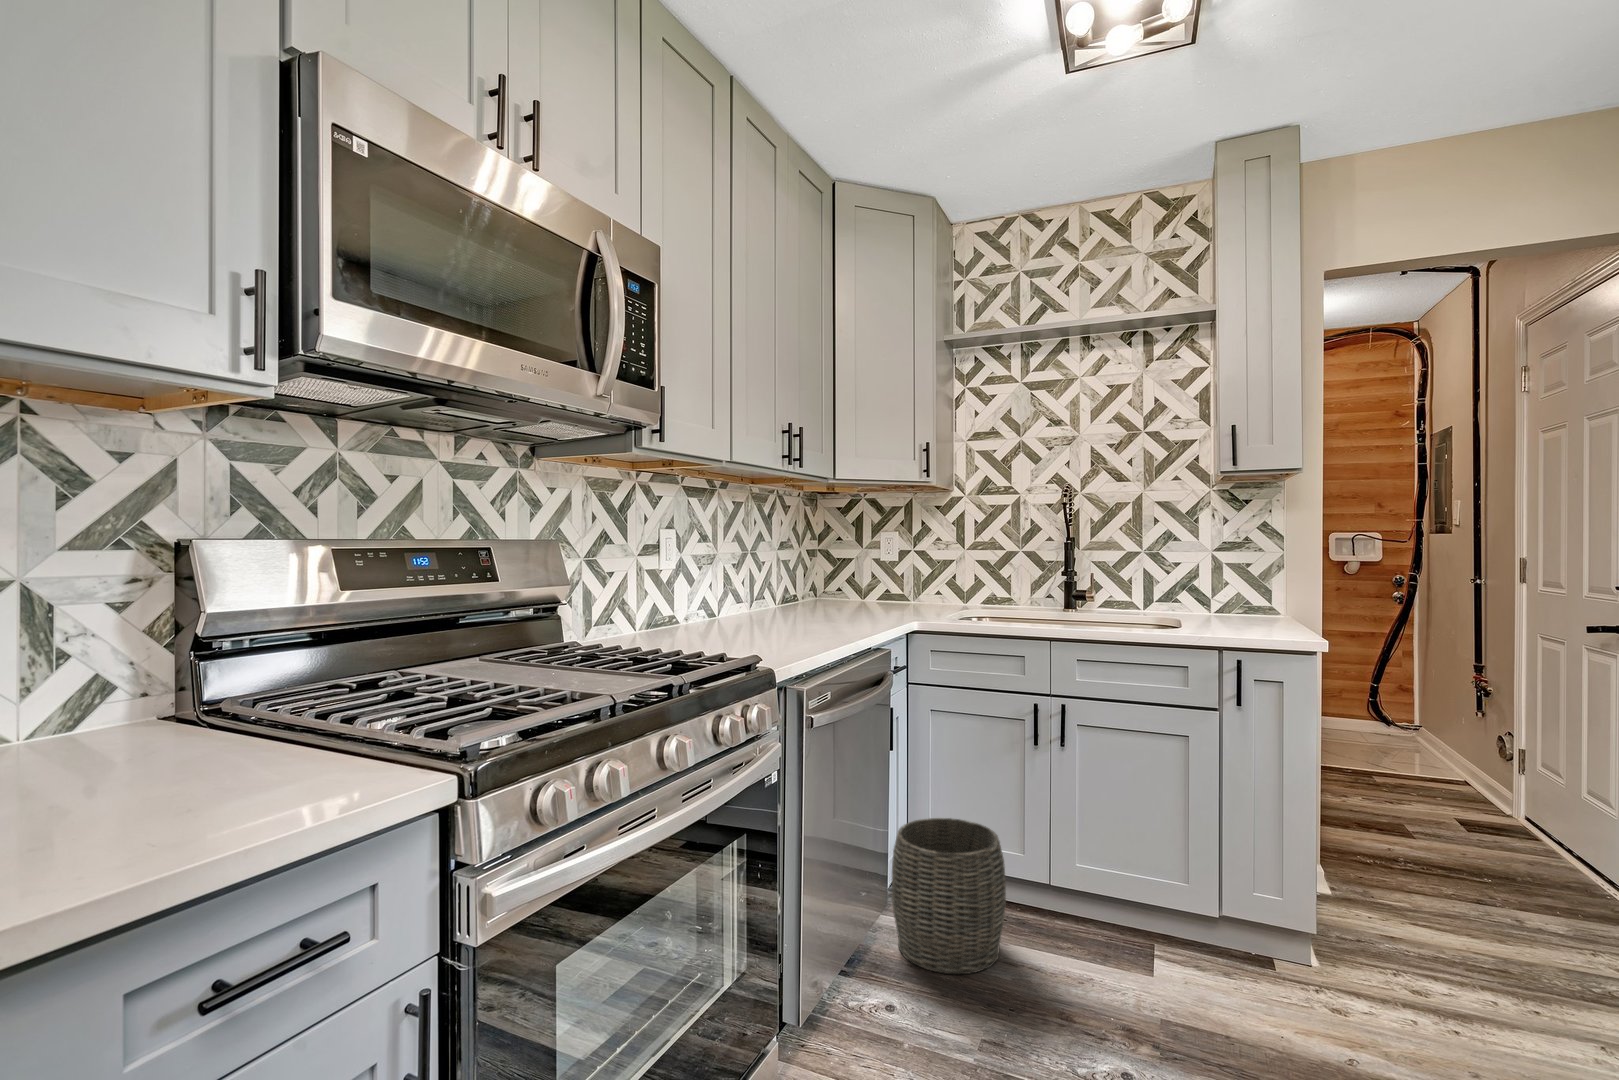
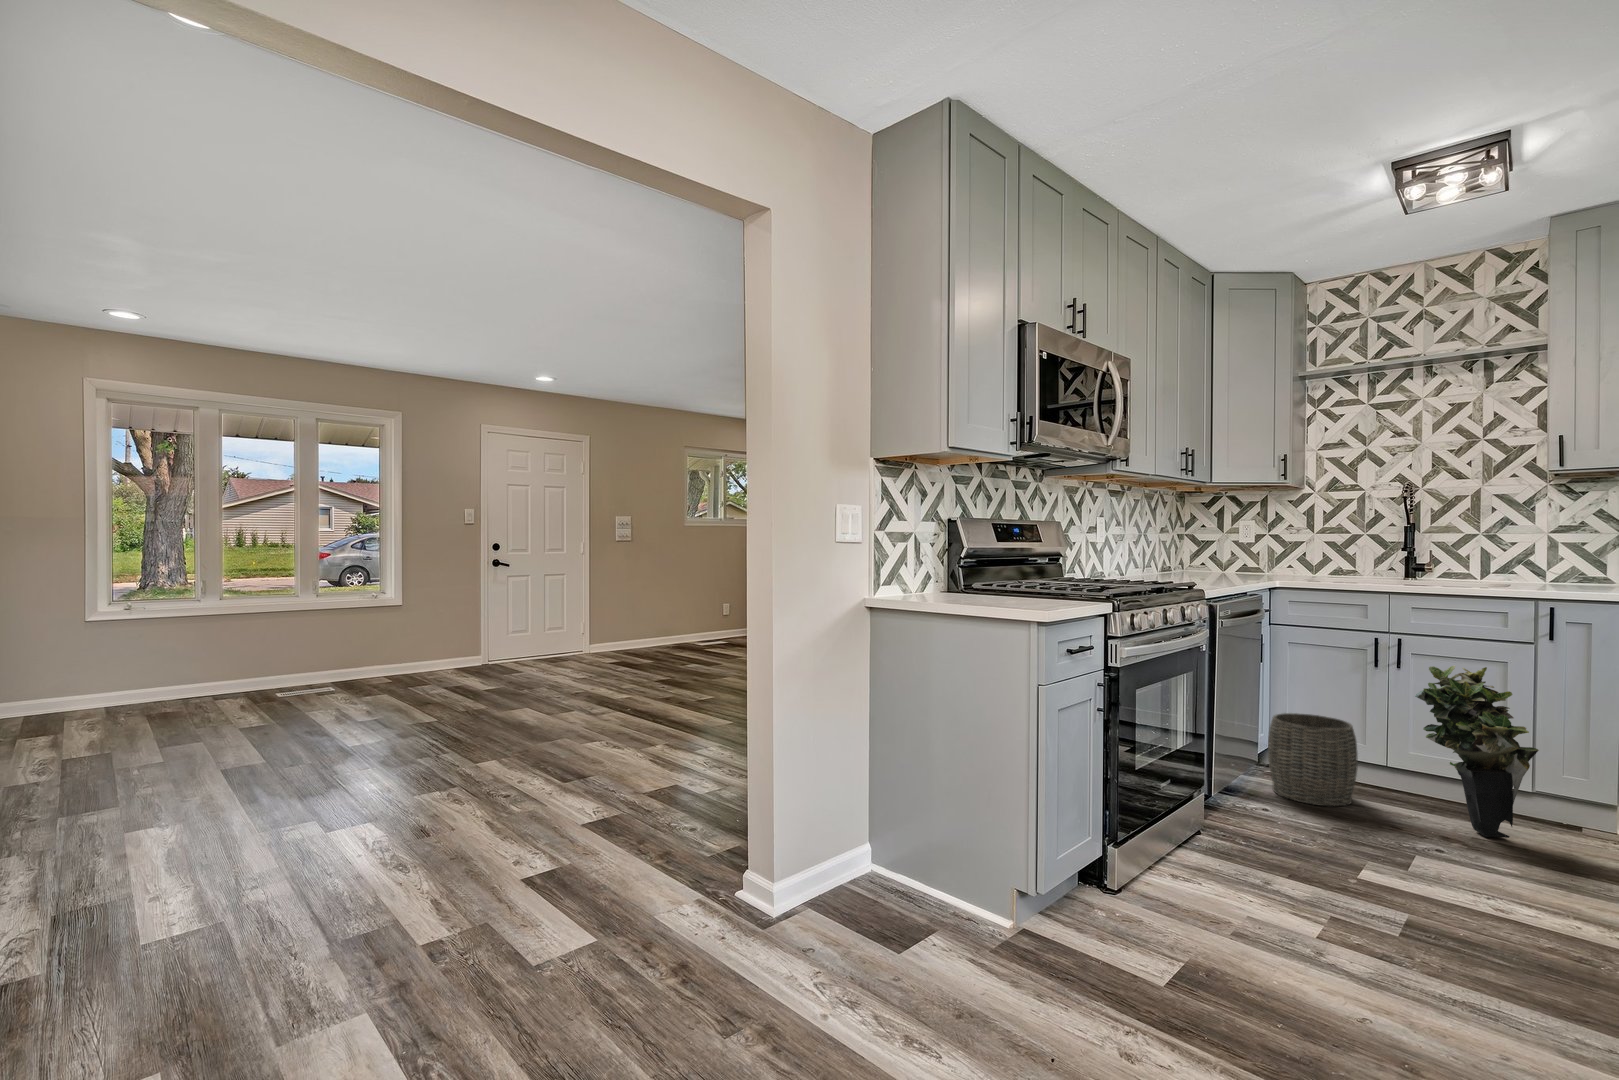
potted plant: none [1075,744,1225,1013] -> present [1415,666,1539,838]

